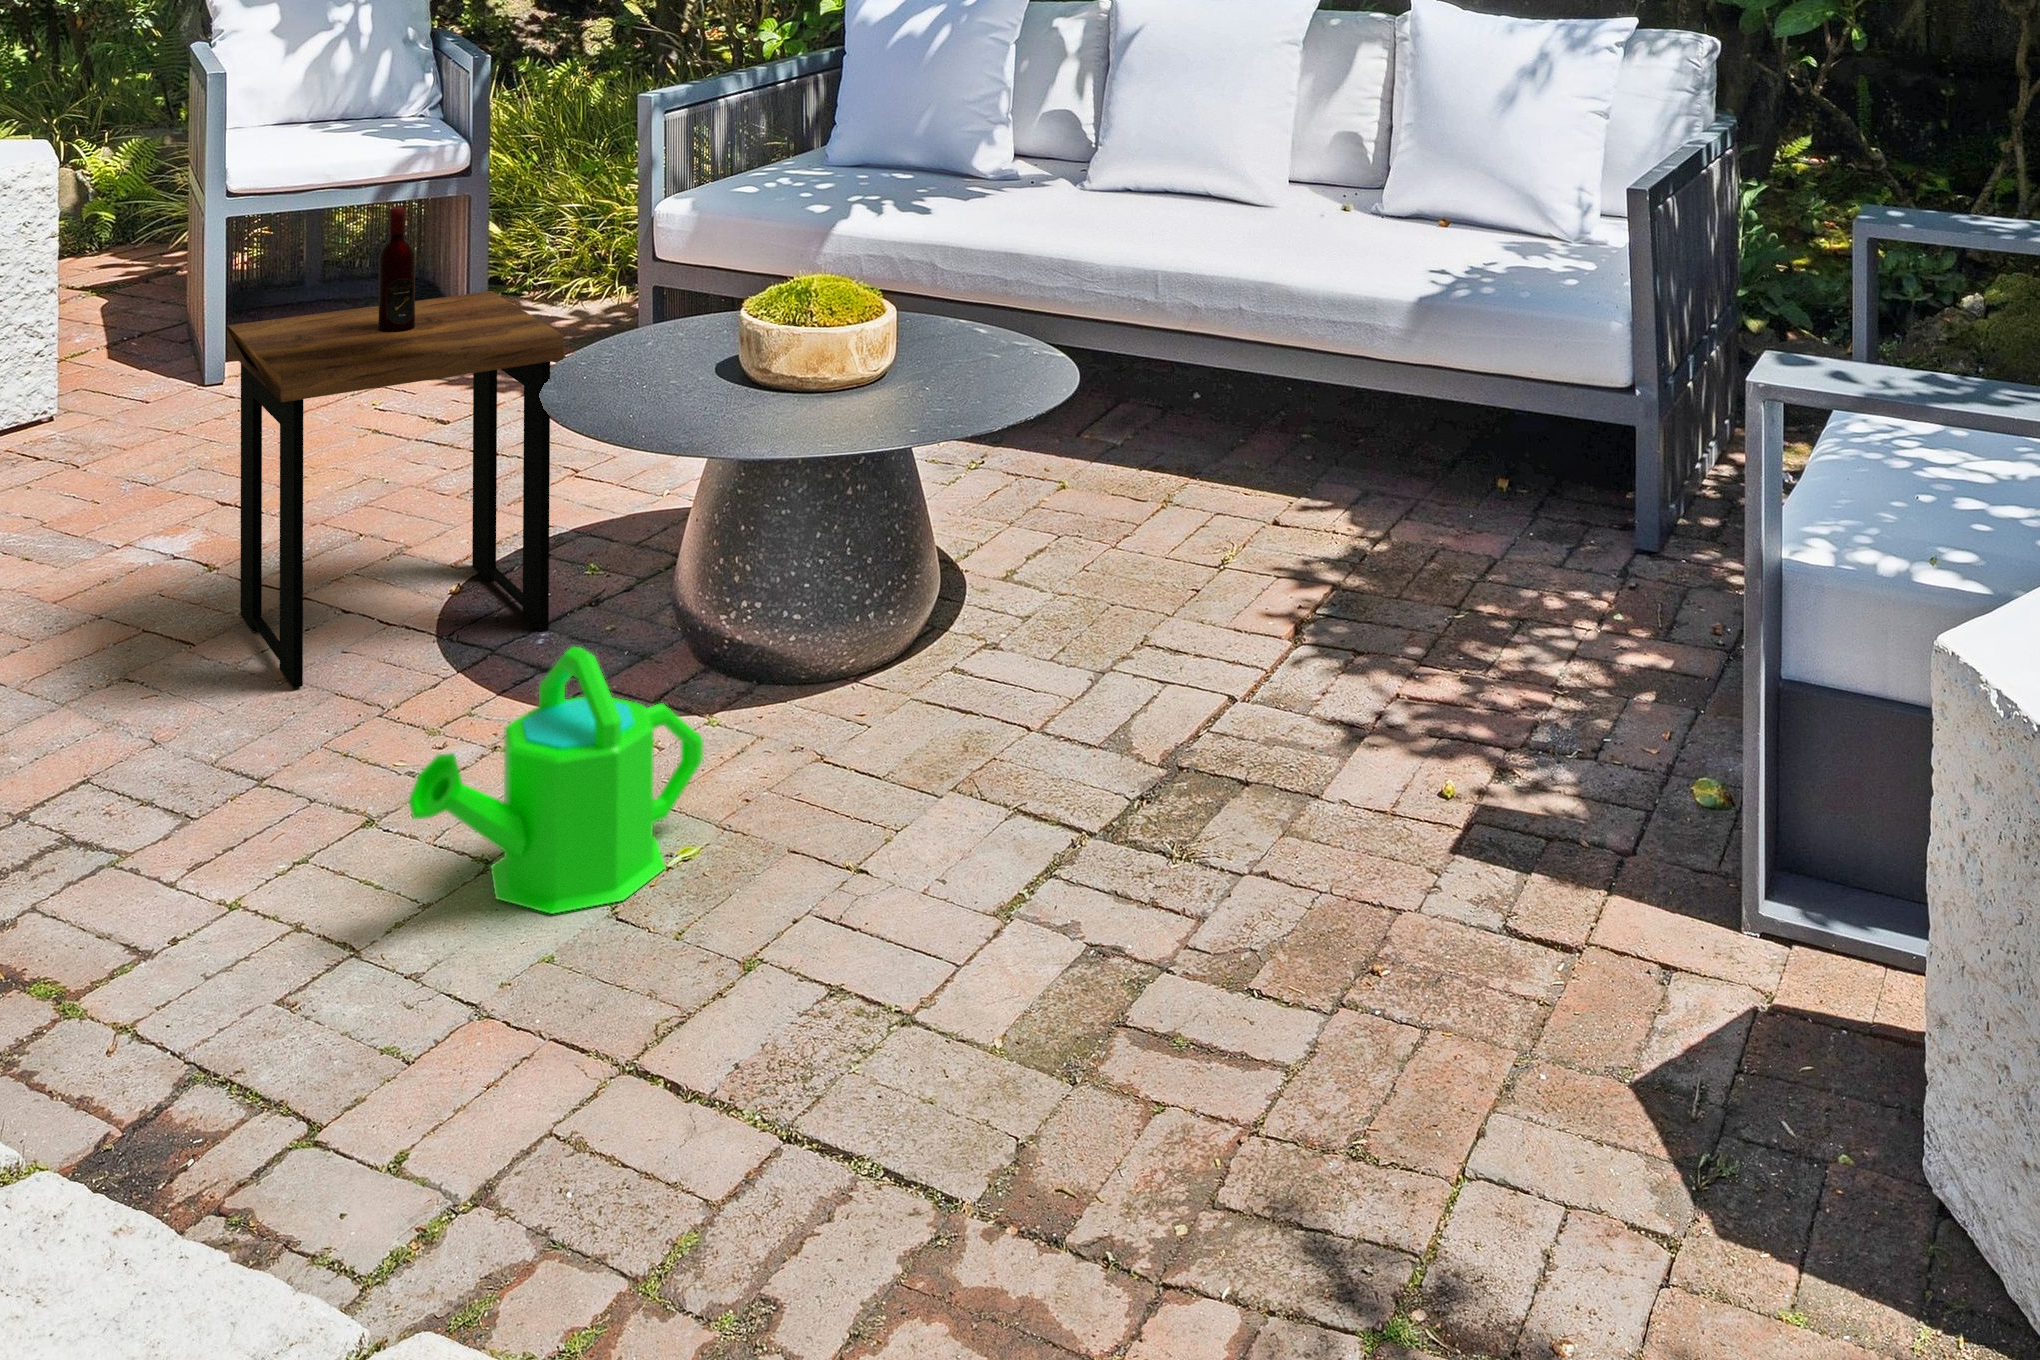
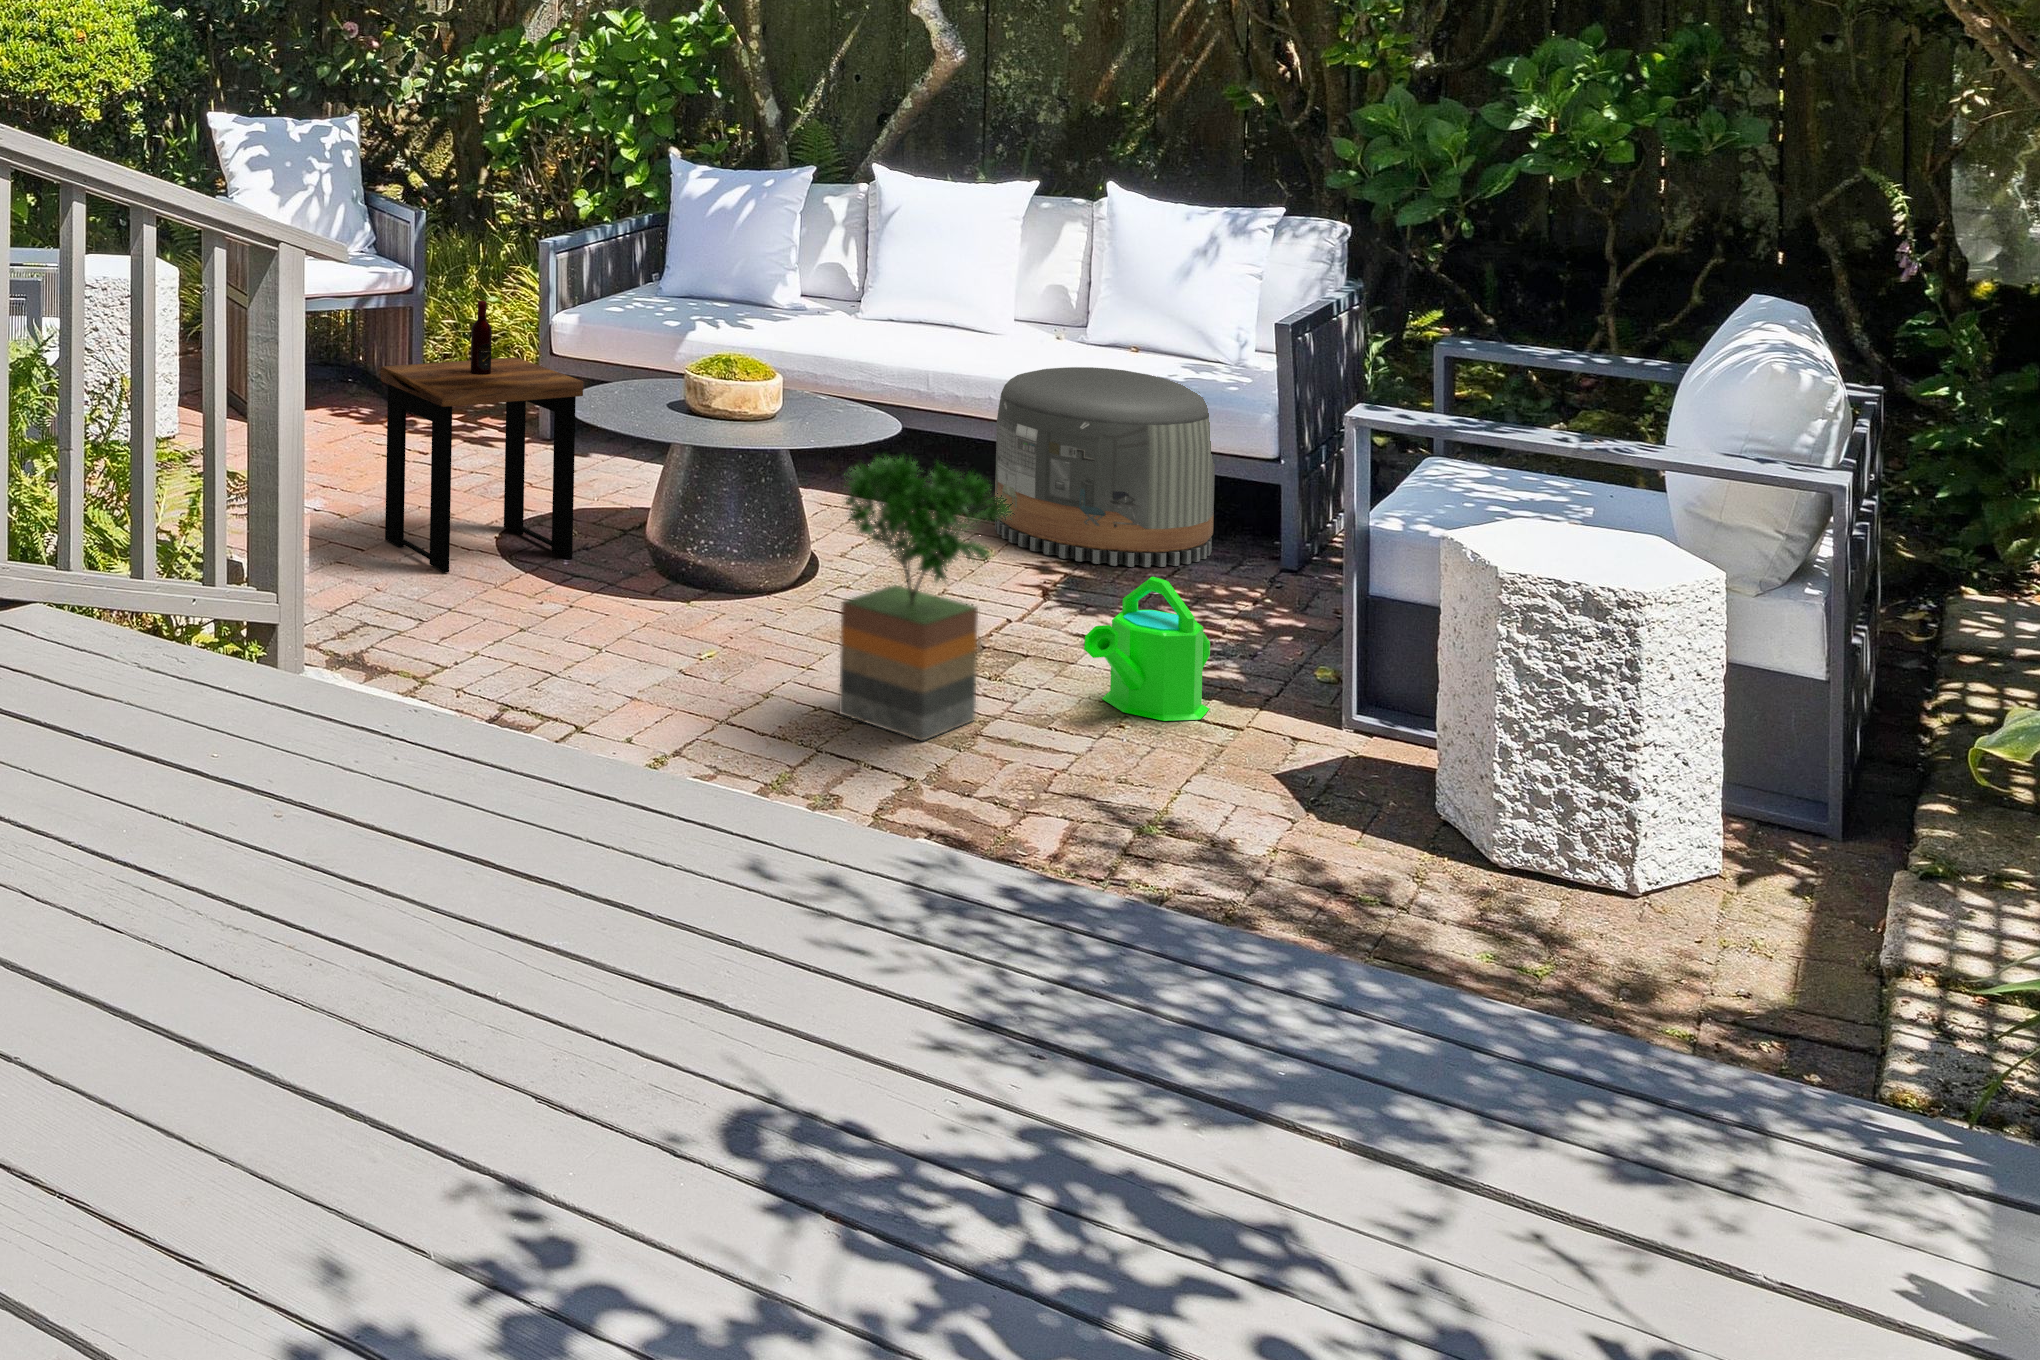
pouf: none [1242,257,1545,562] -> present [995,367,1215,567]
potted tree: none [835,493,1172,1083] -> present [839,457,1008,741]
watering can: present [409,647,703,914] -> present [1084,576,1210,721]

